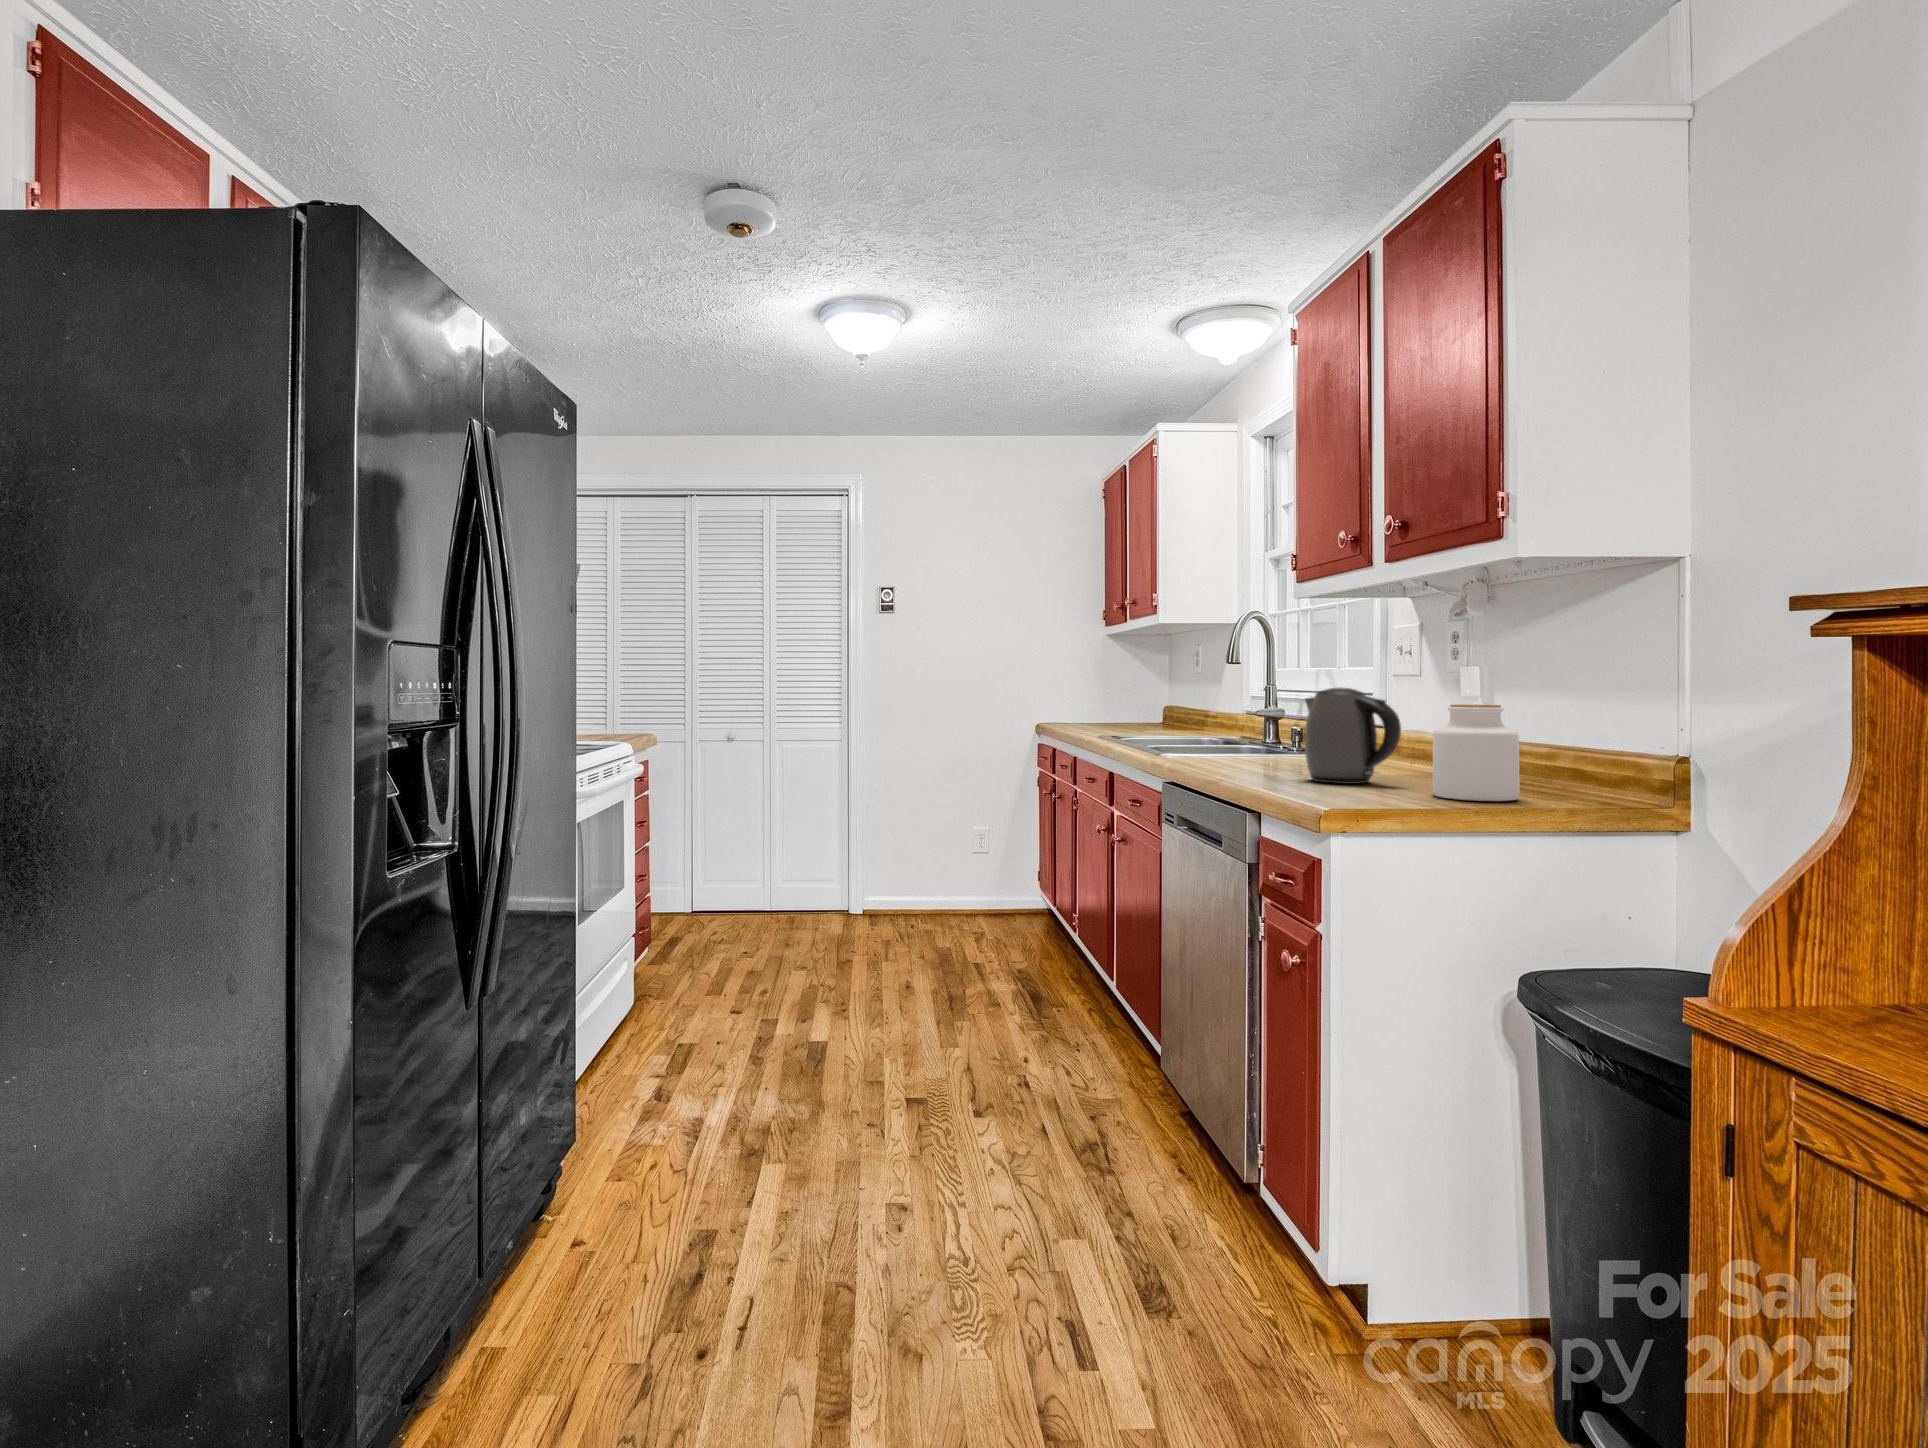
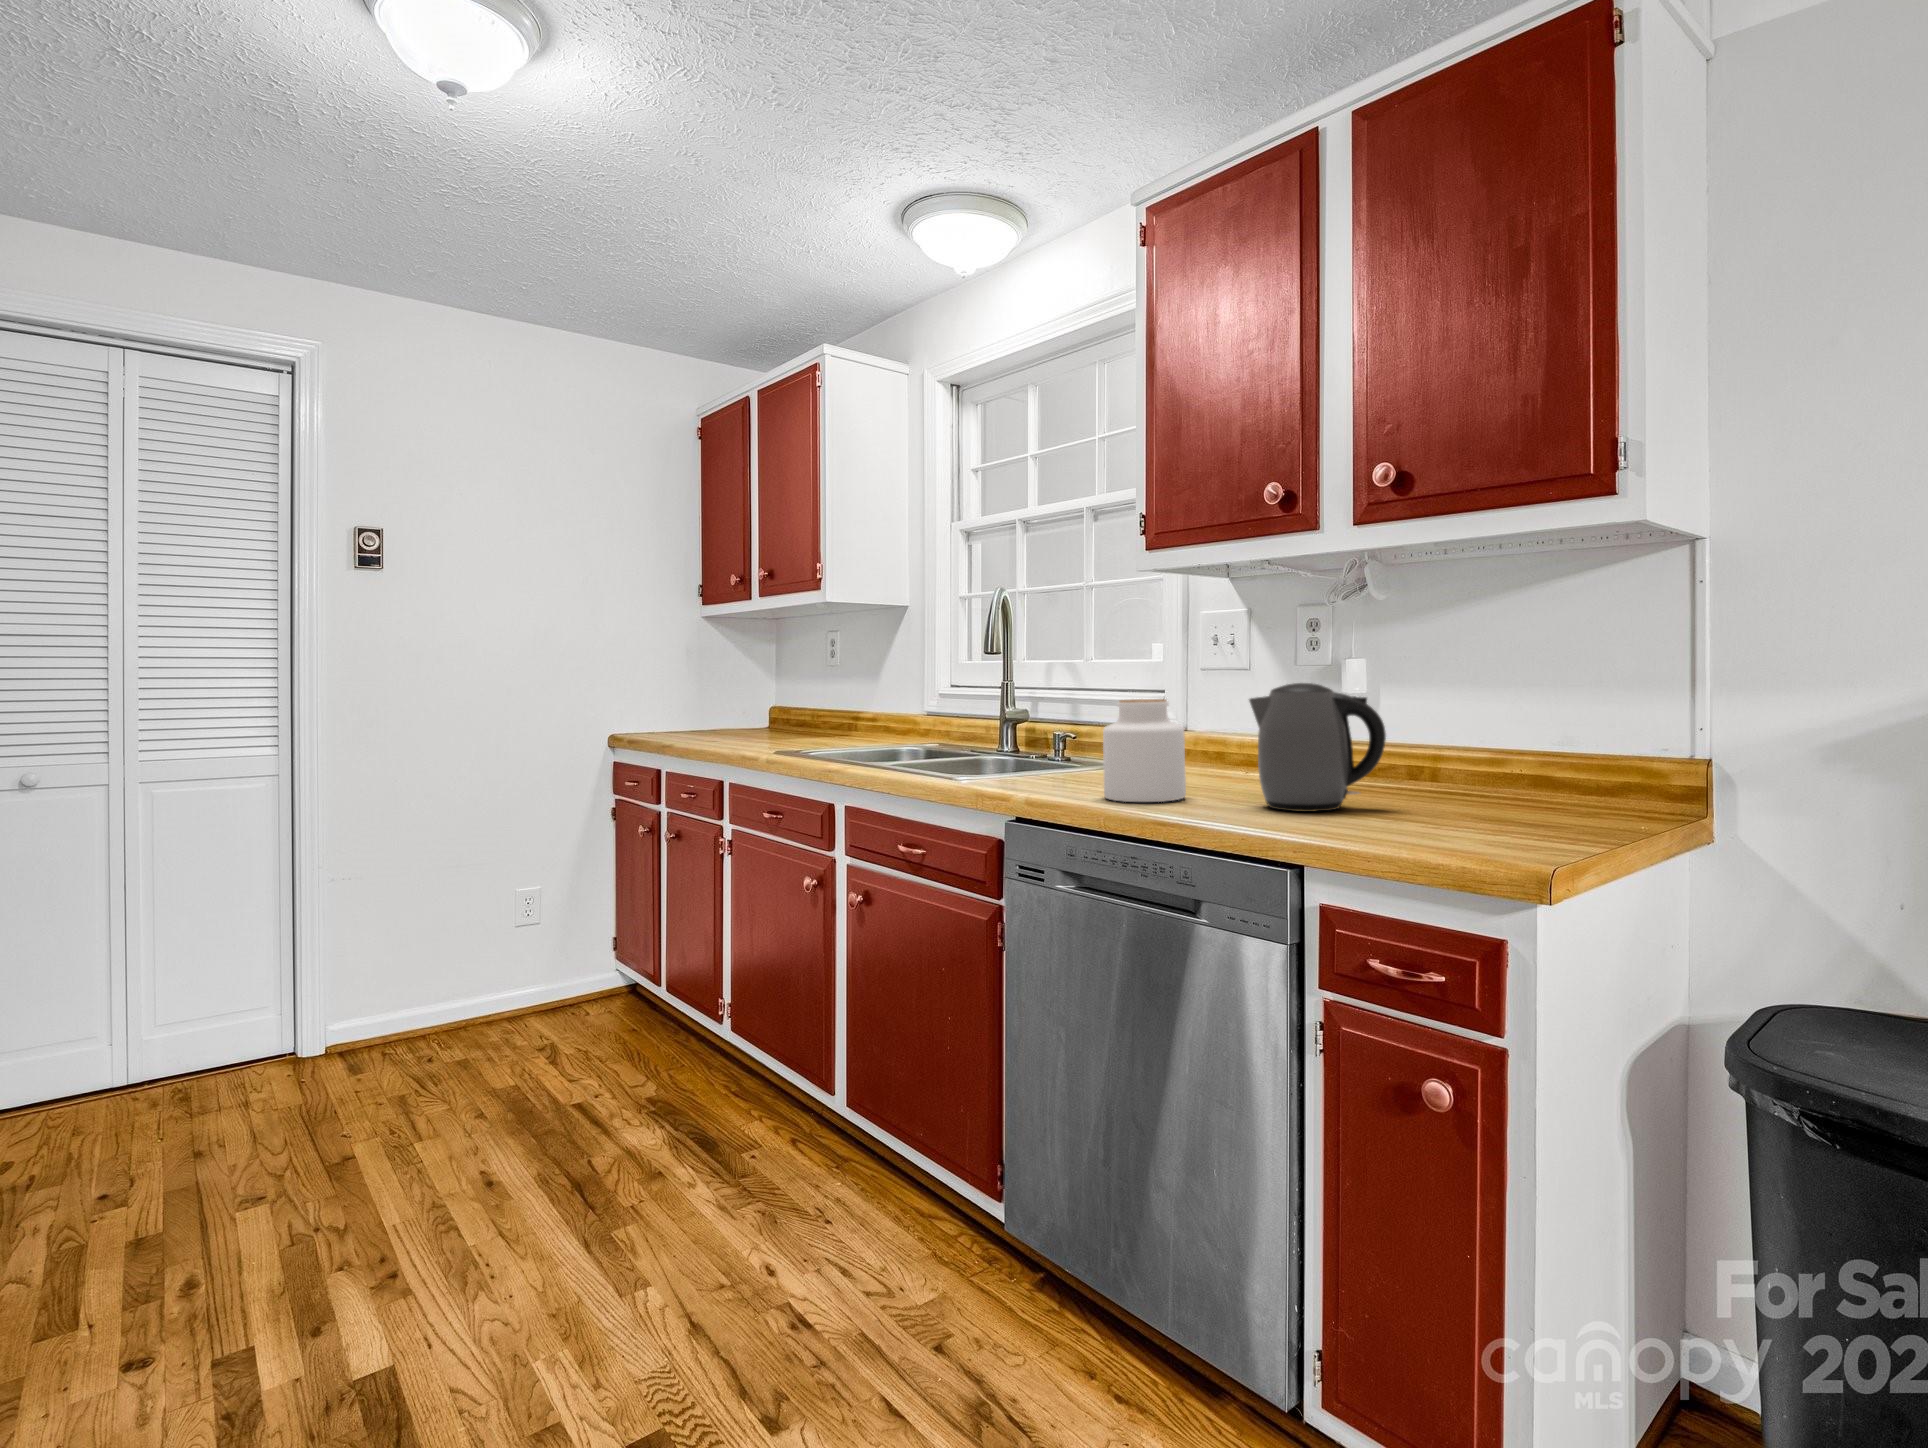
jar: present [1433,704,1520,801] -> present [1103,699,1186,802]

